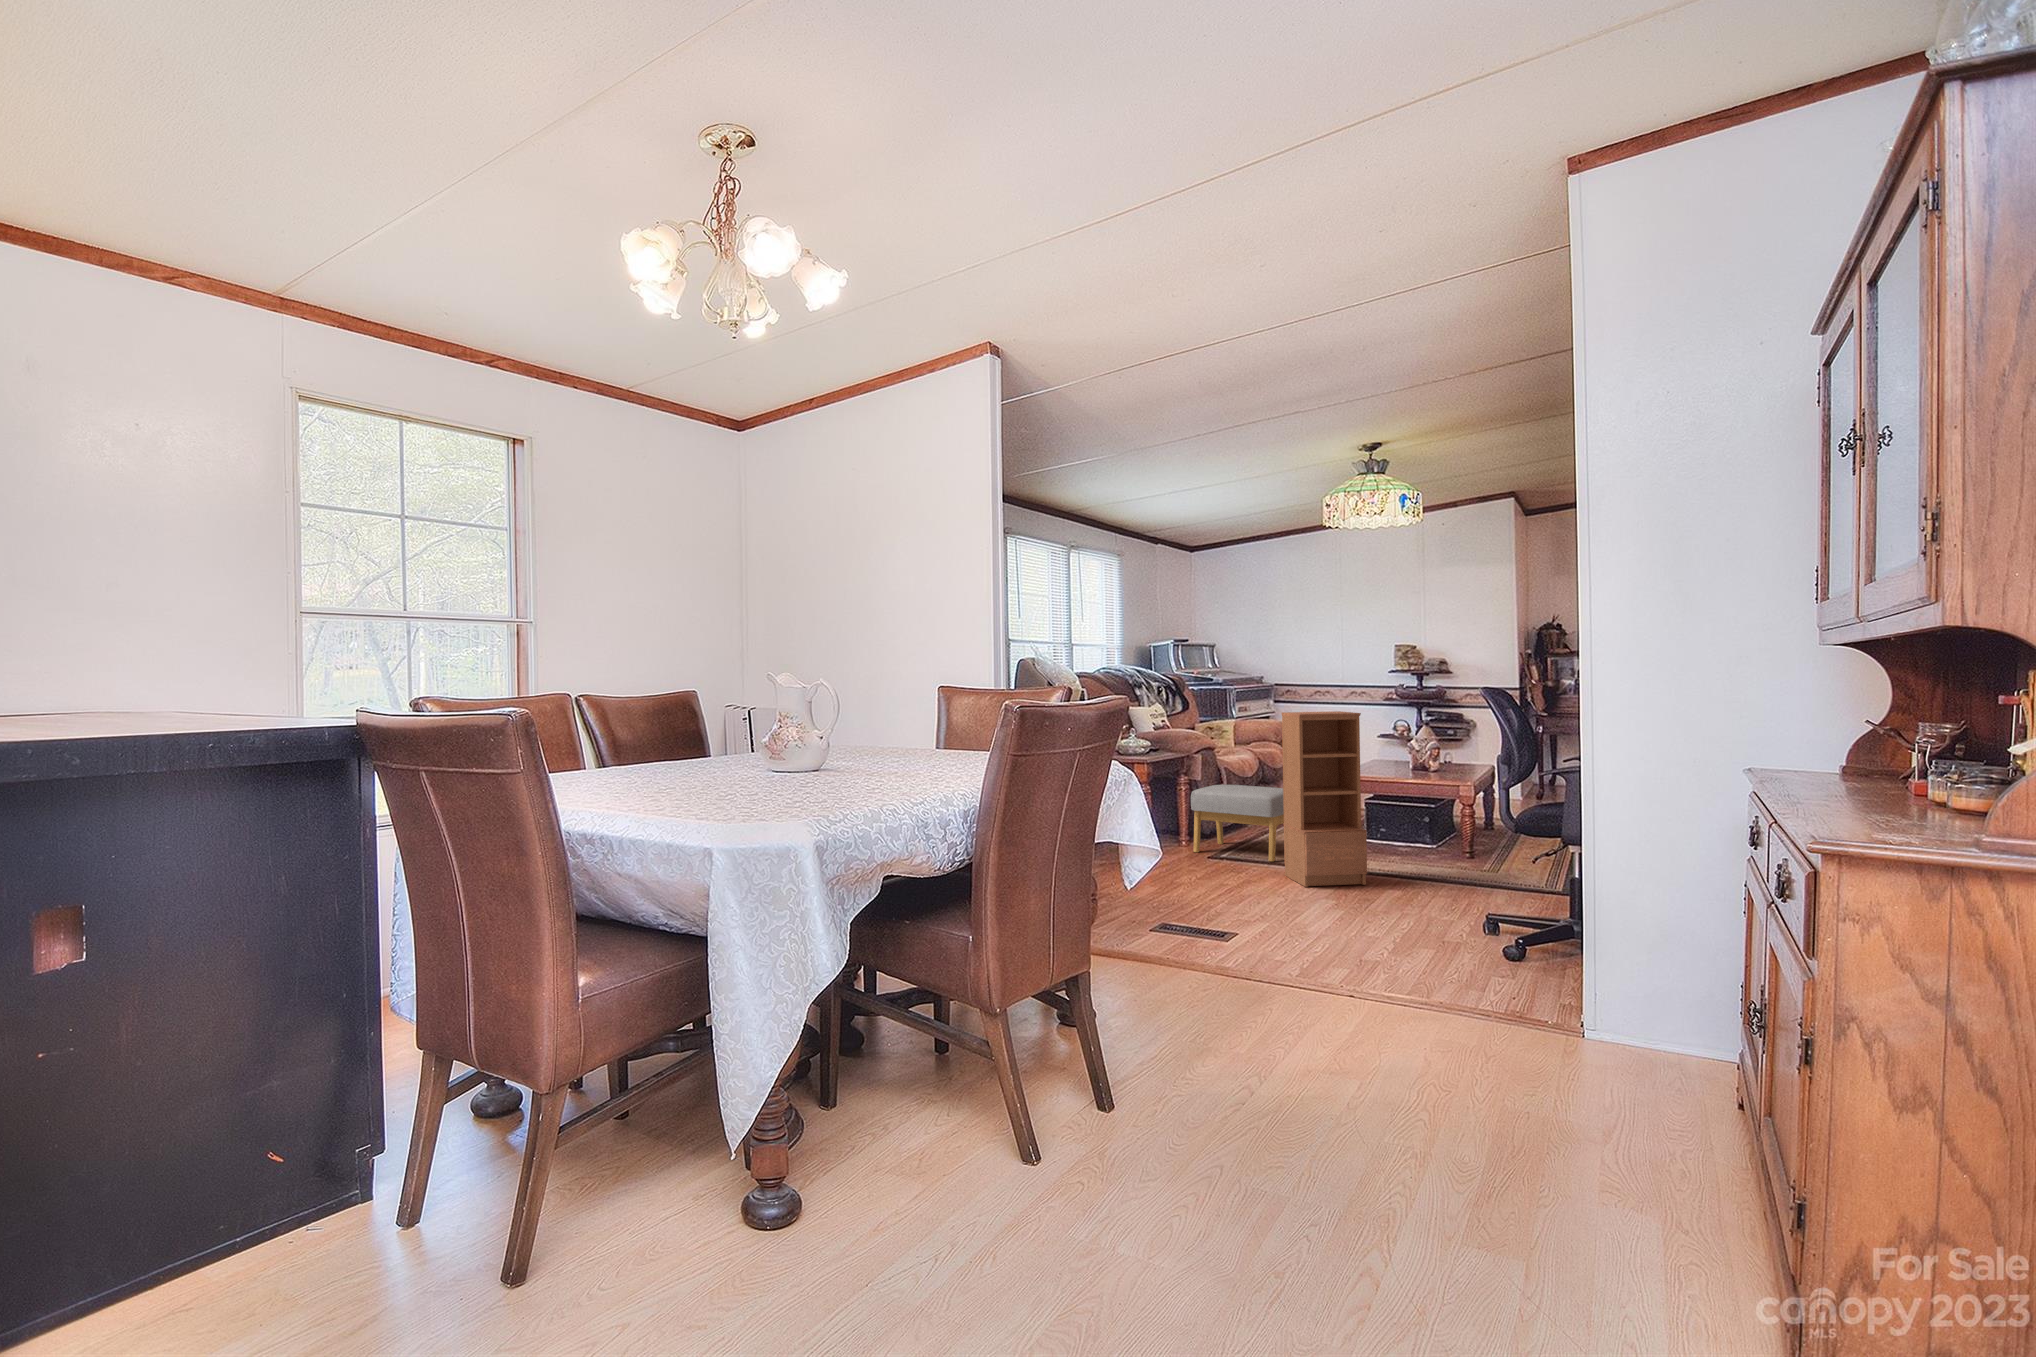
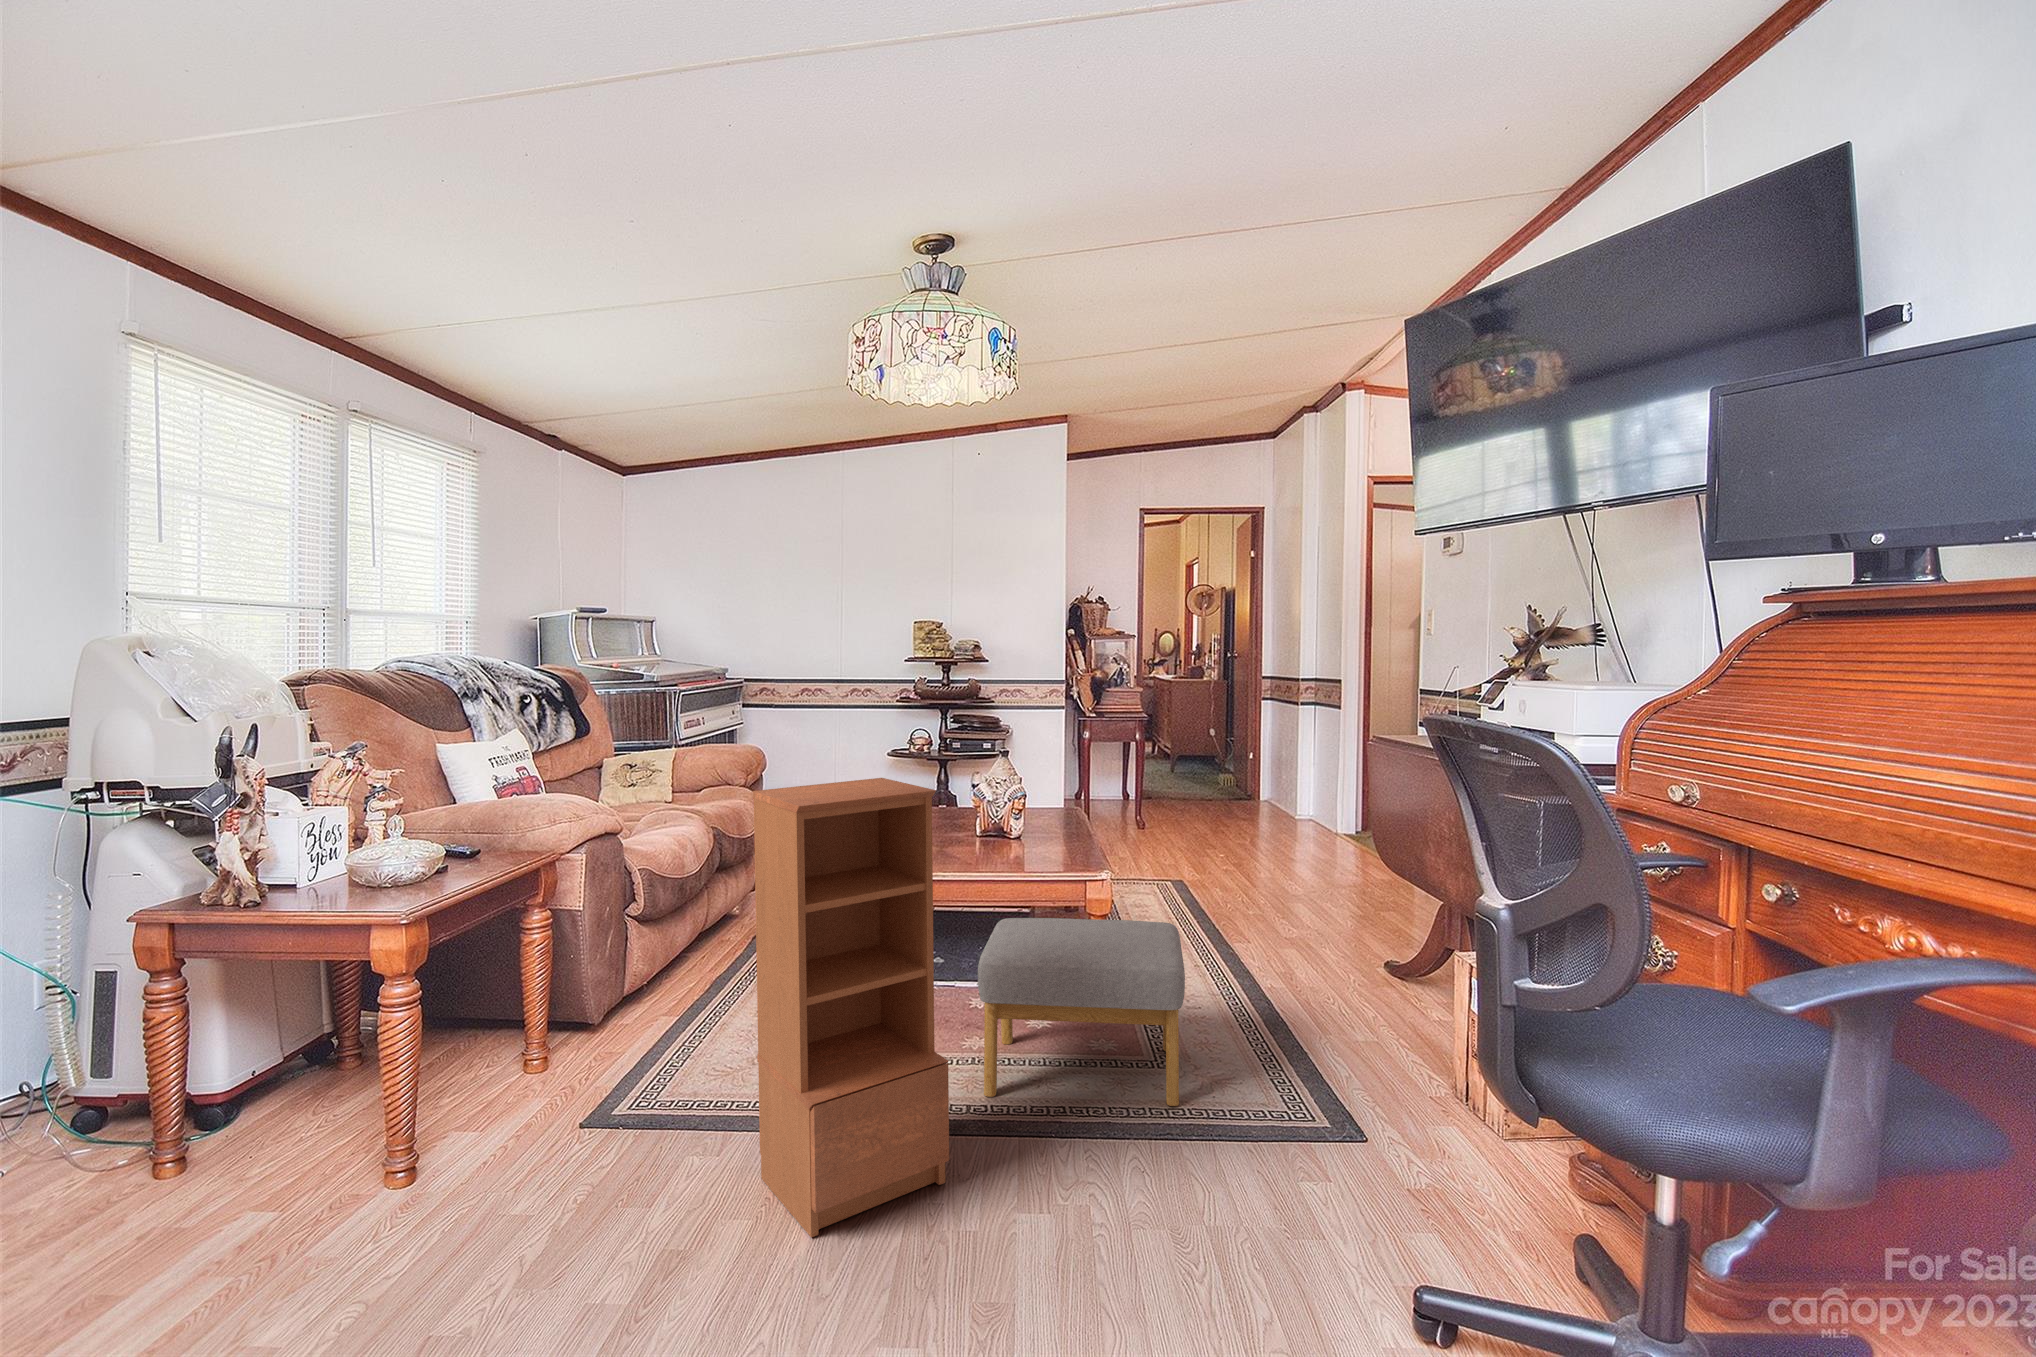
footstool: present [1191,785,1284,861] -> present [978,918,1185,1106]

